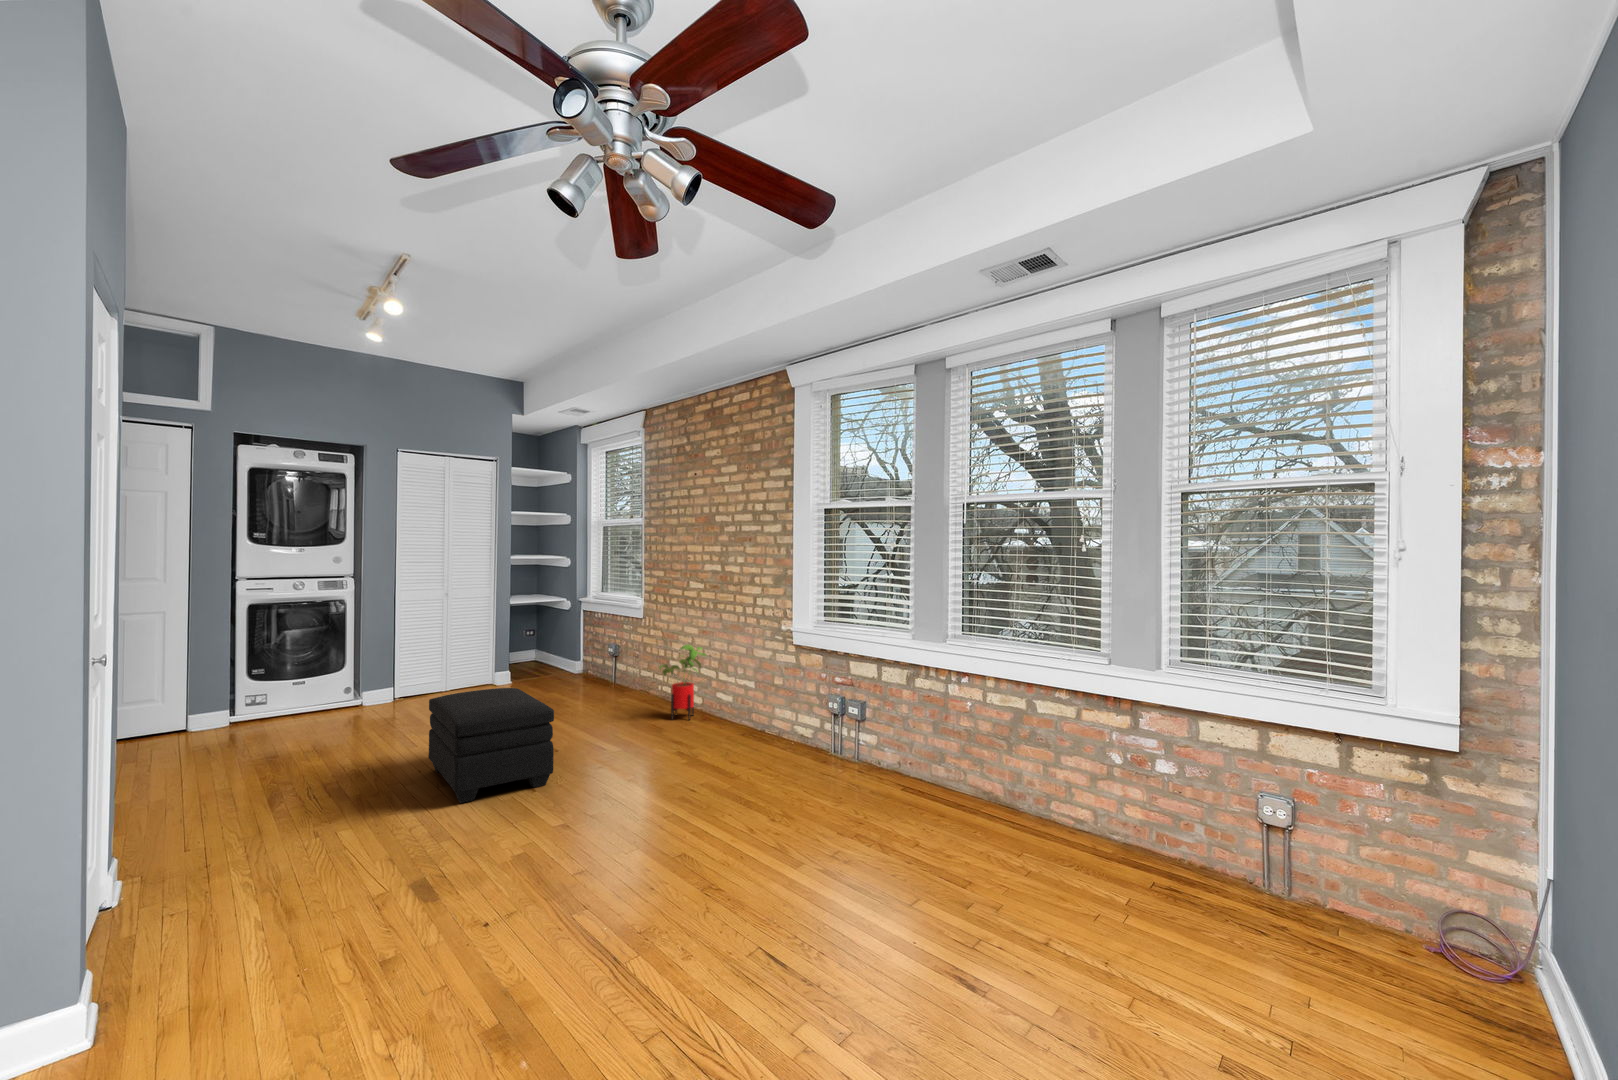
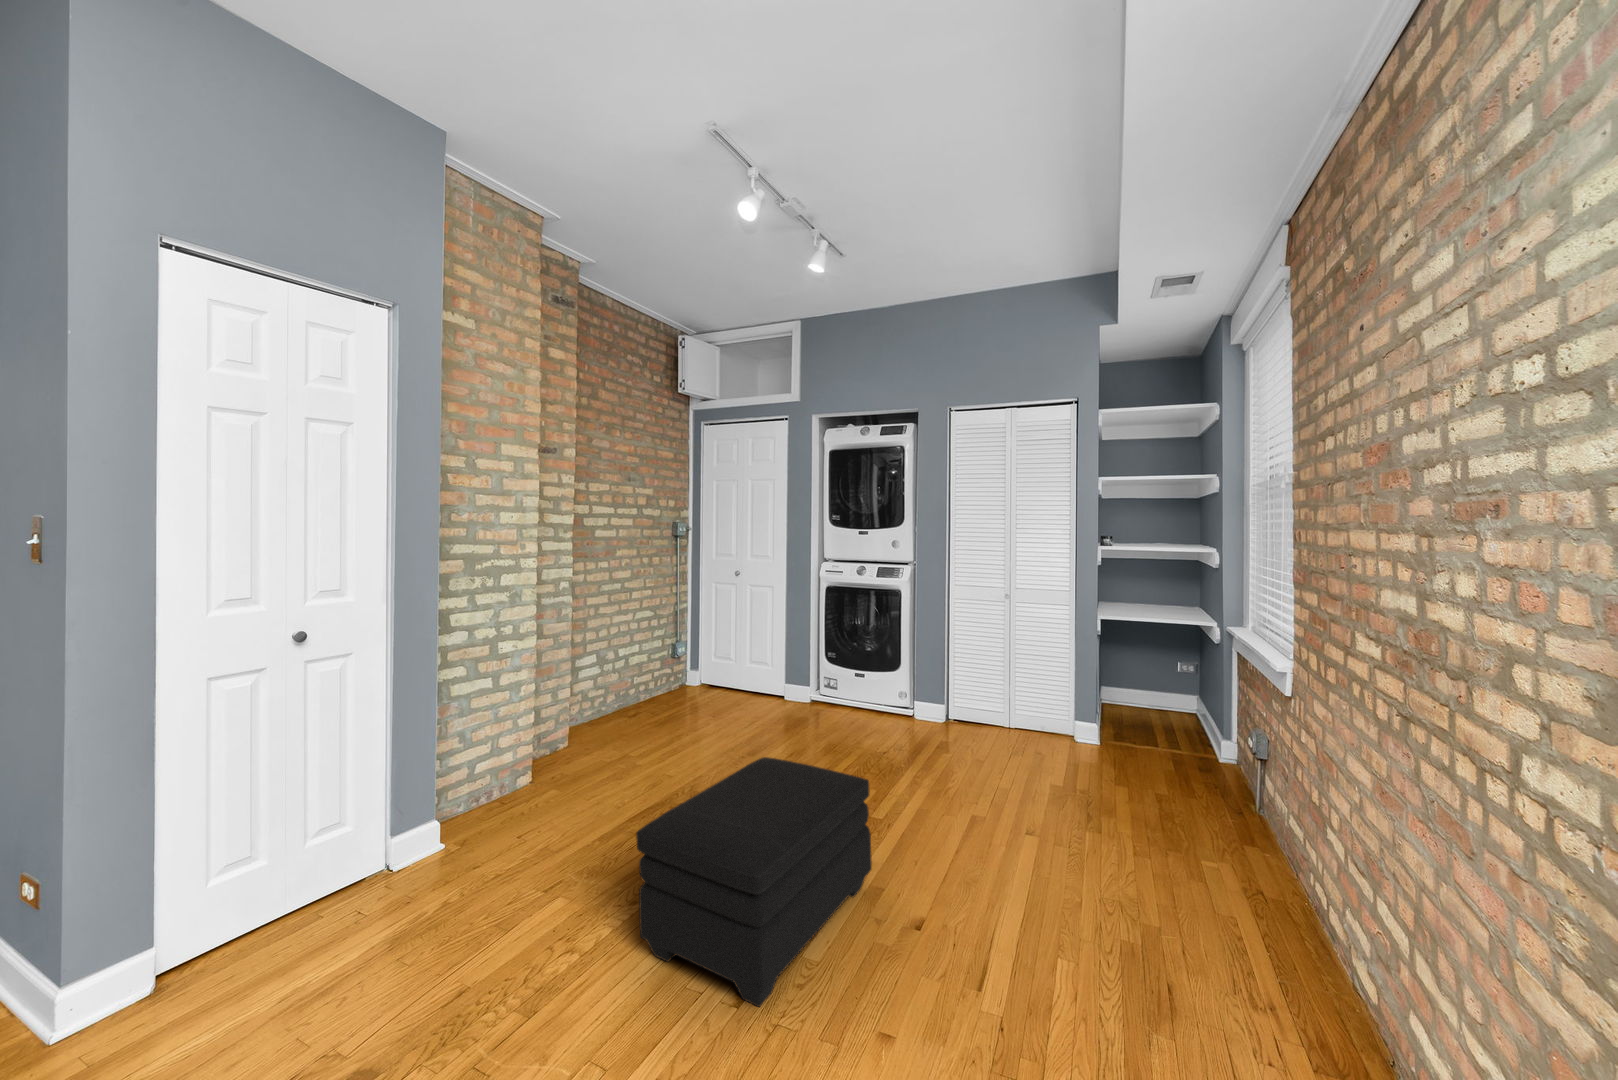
house plant: present [659,645,706,720] -> none [1192,803,1360,1014]

